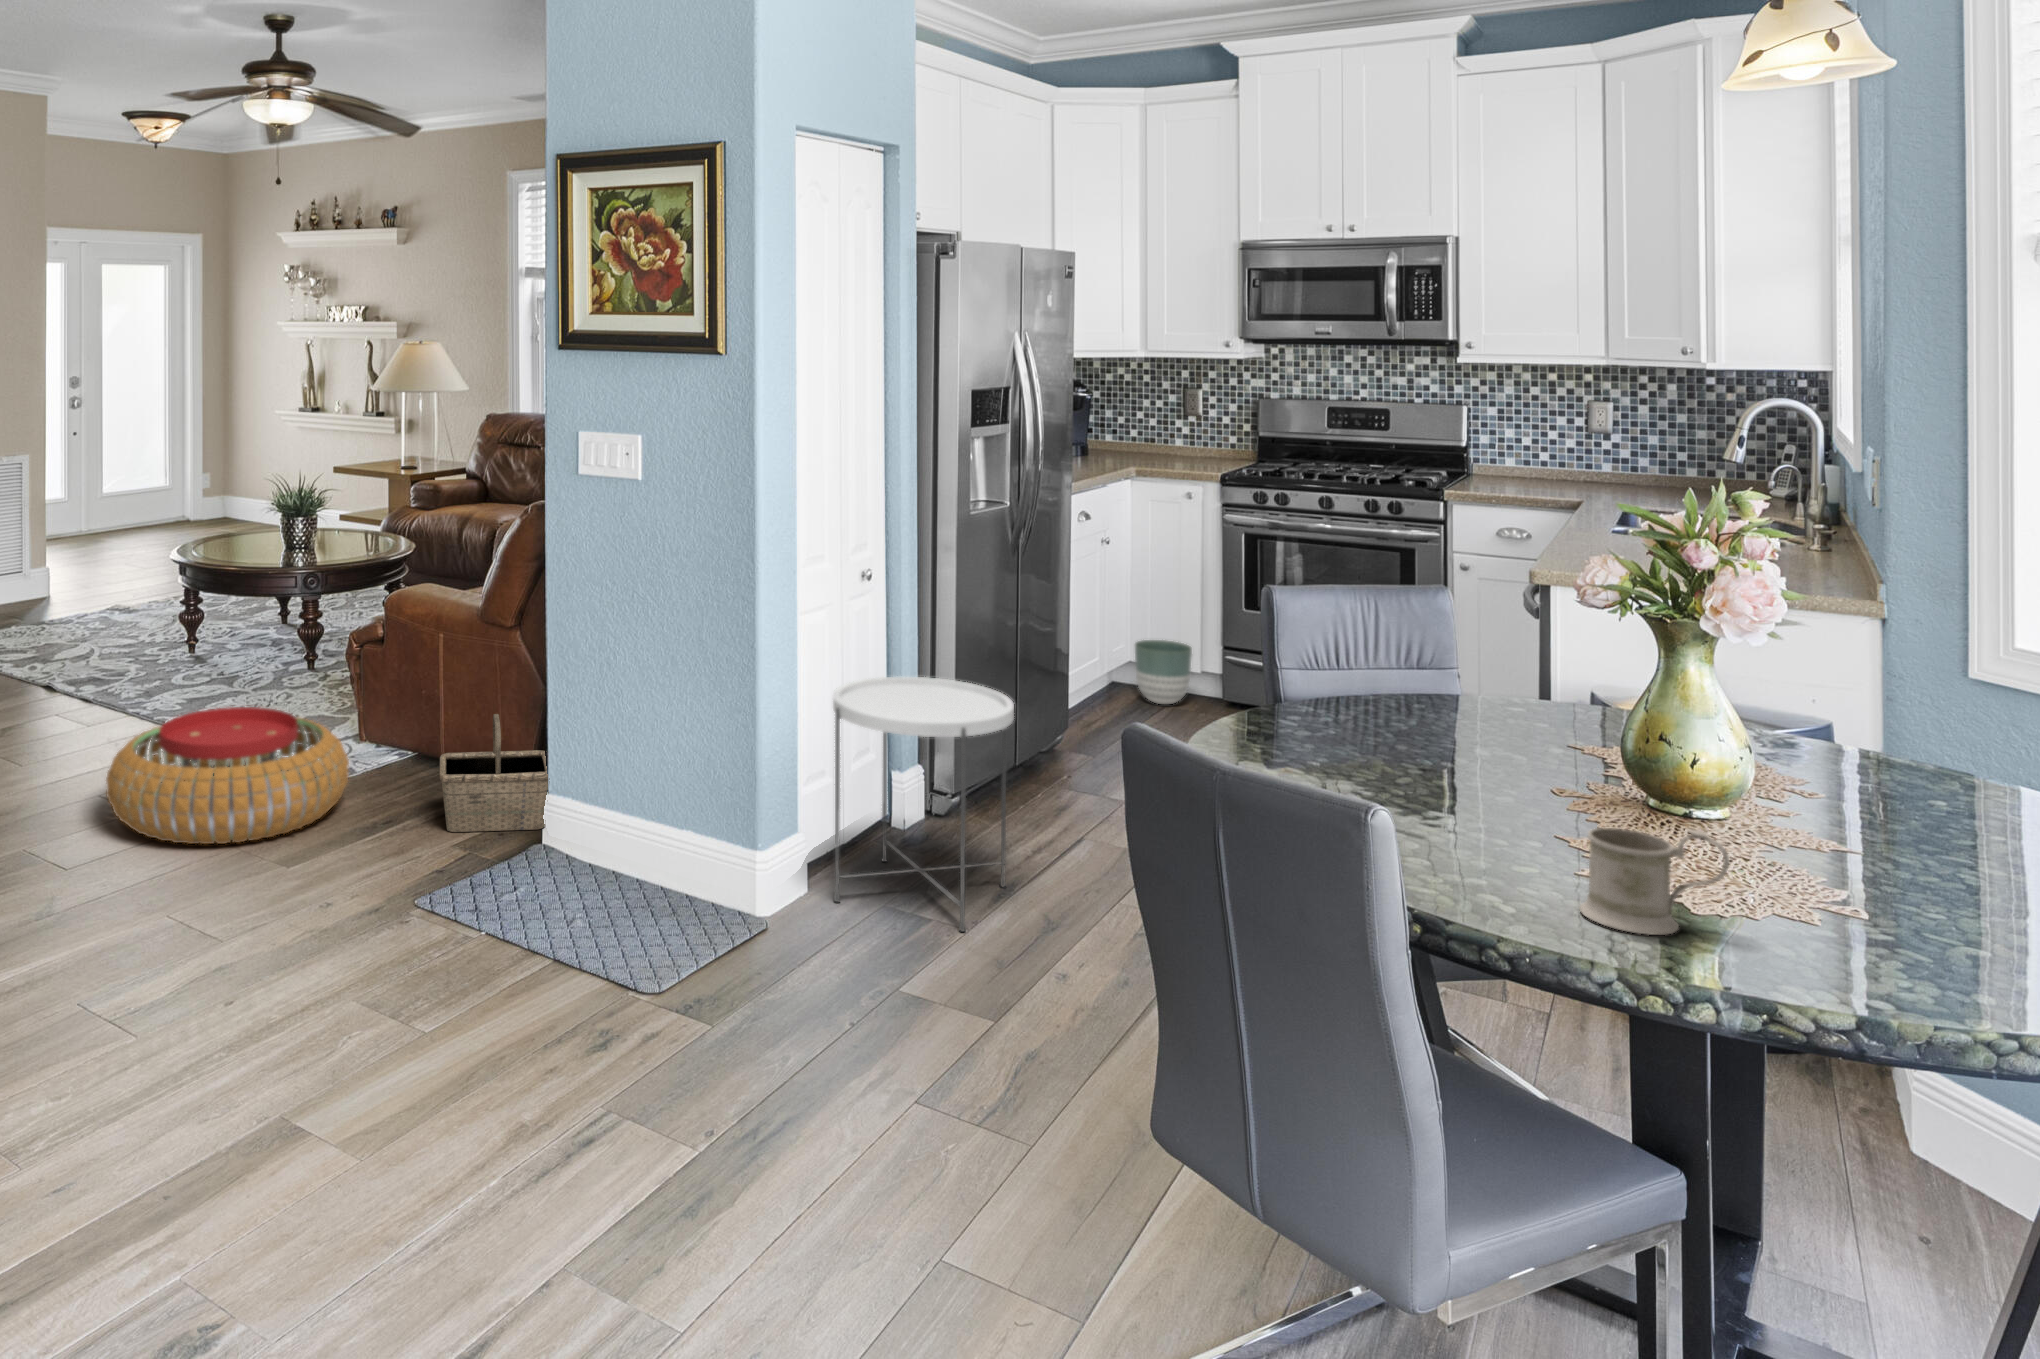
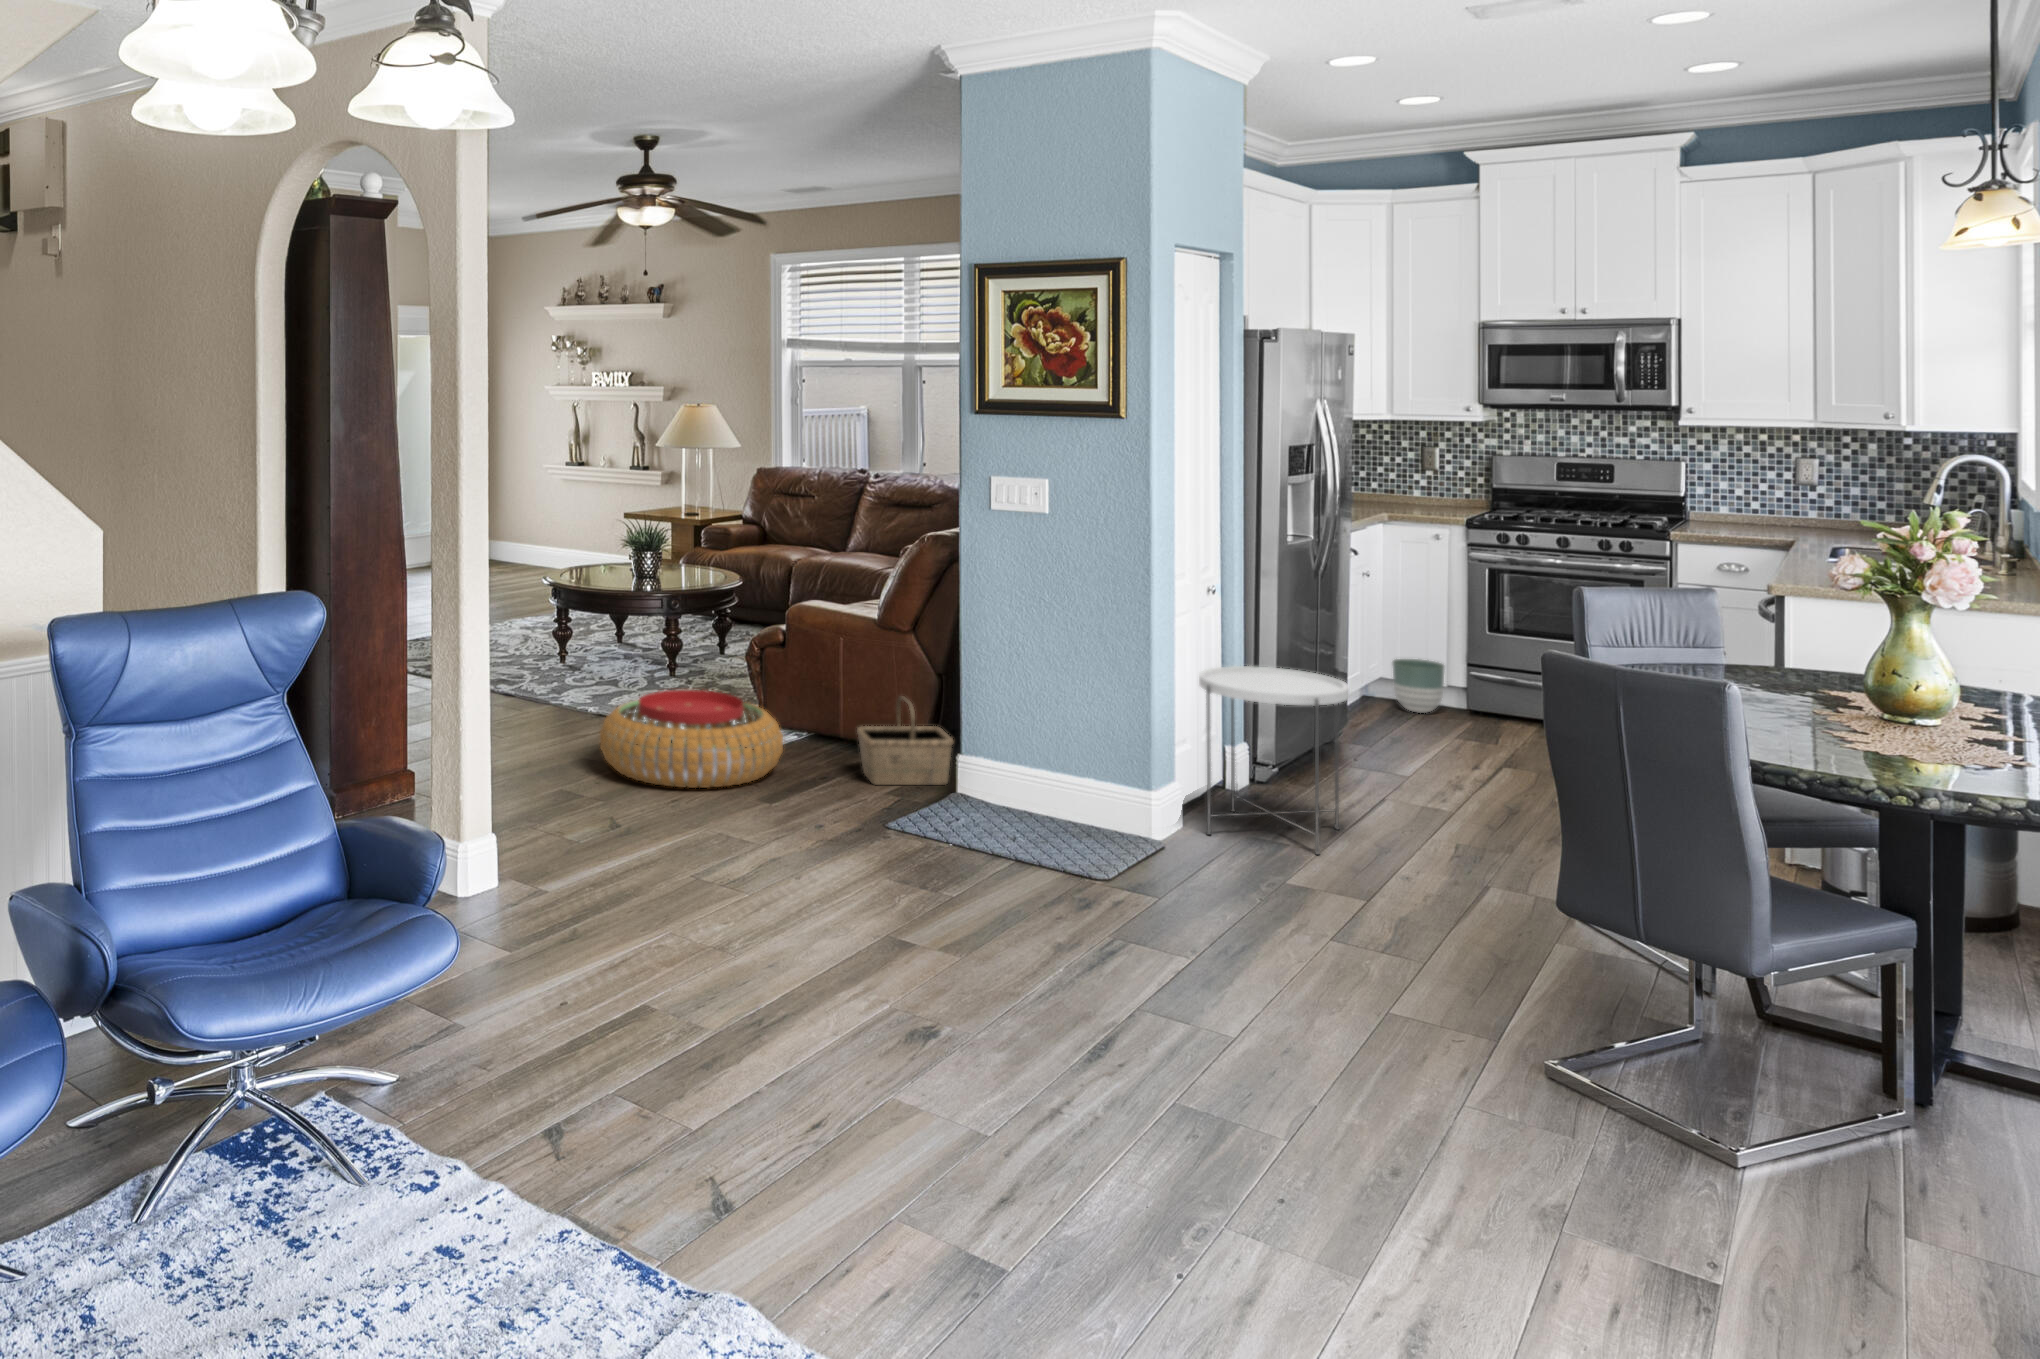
mug: present [1580,828,1729,935] -> none [1849,708,1948,771]

